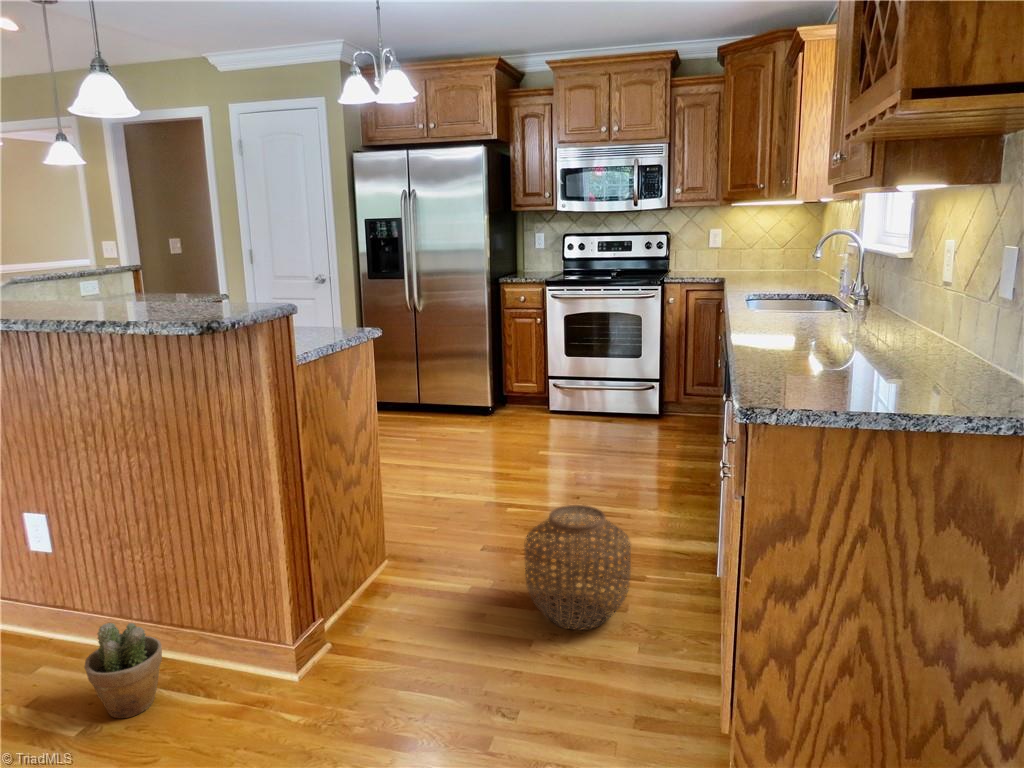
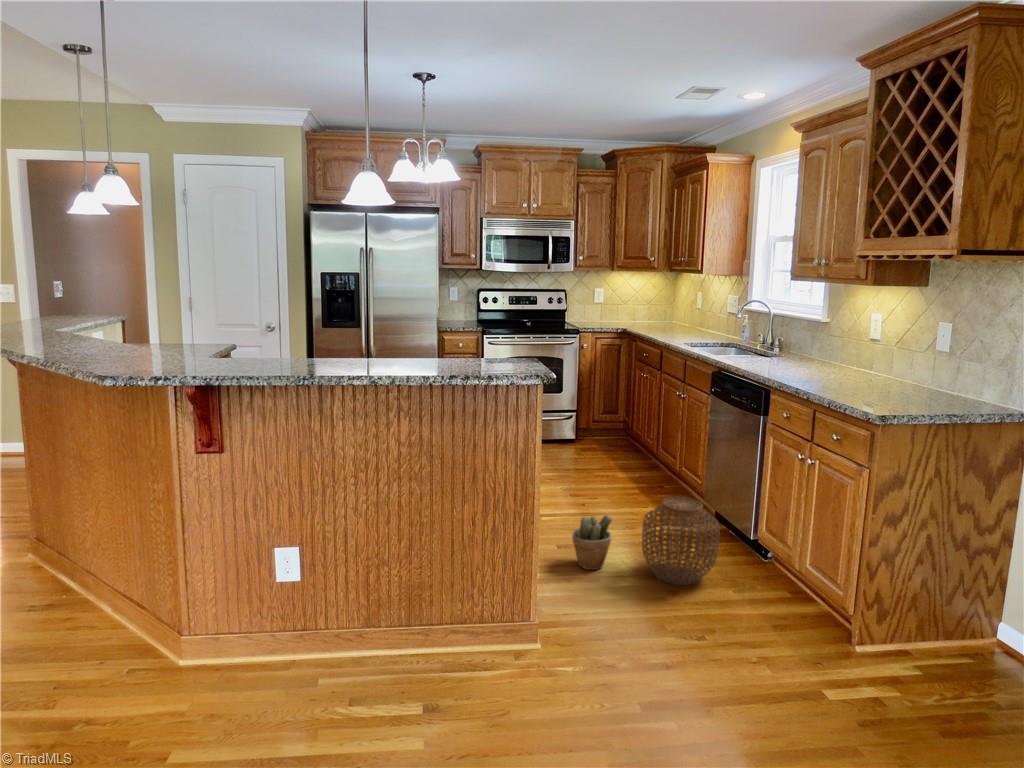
potted plant: present [84,623,162,718] -> present [572,515,612,570]

